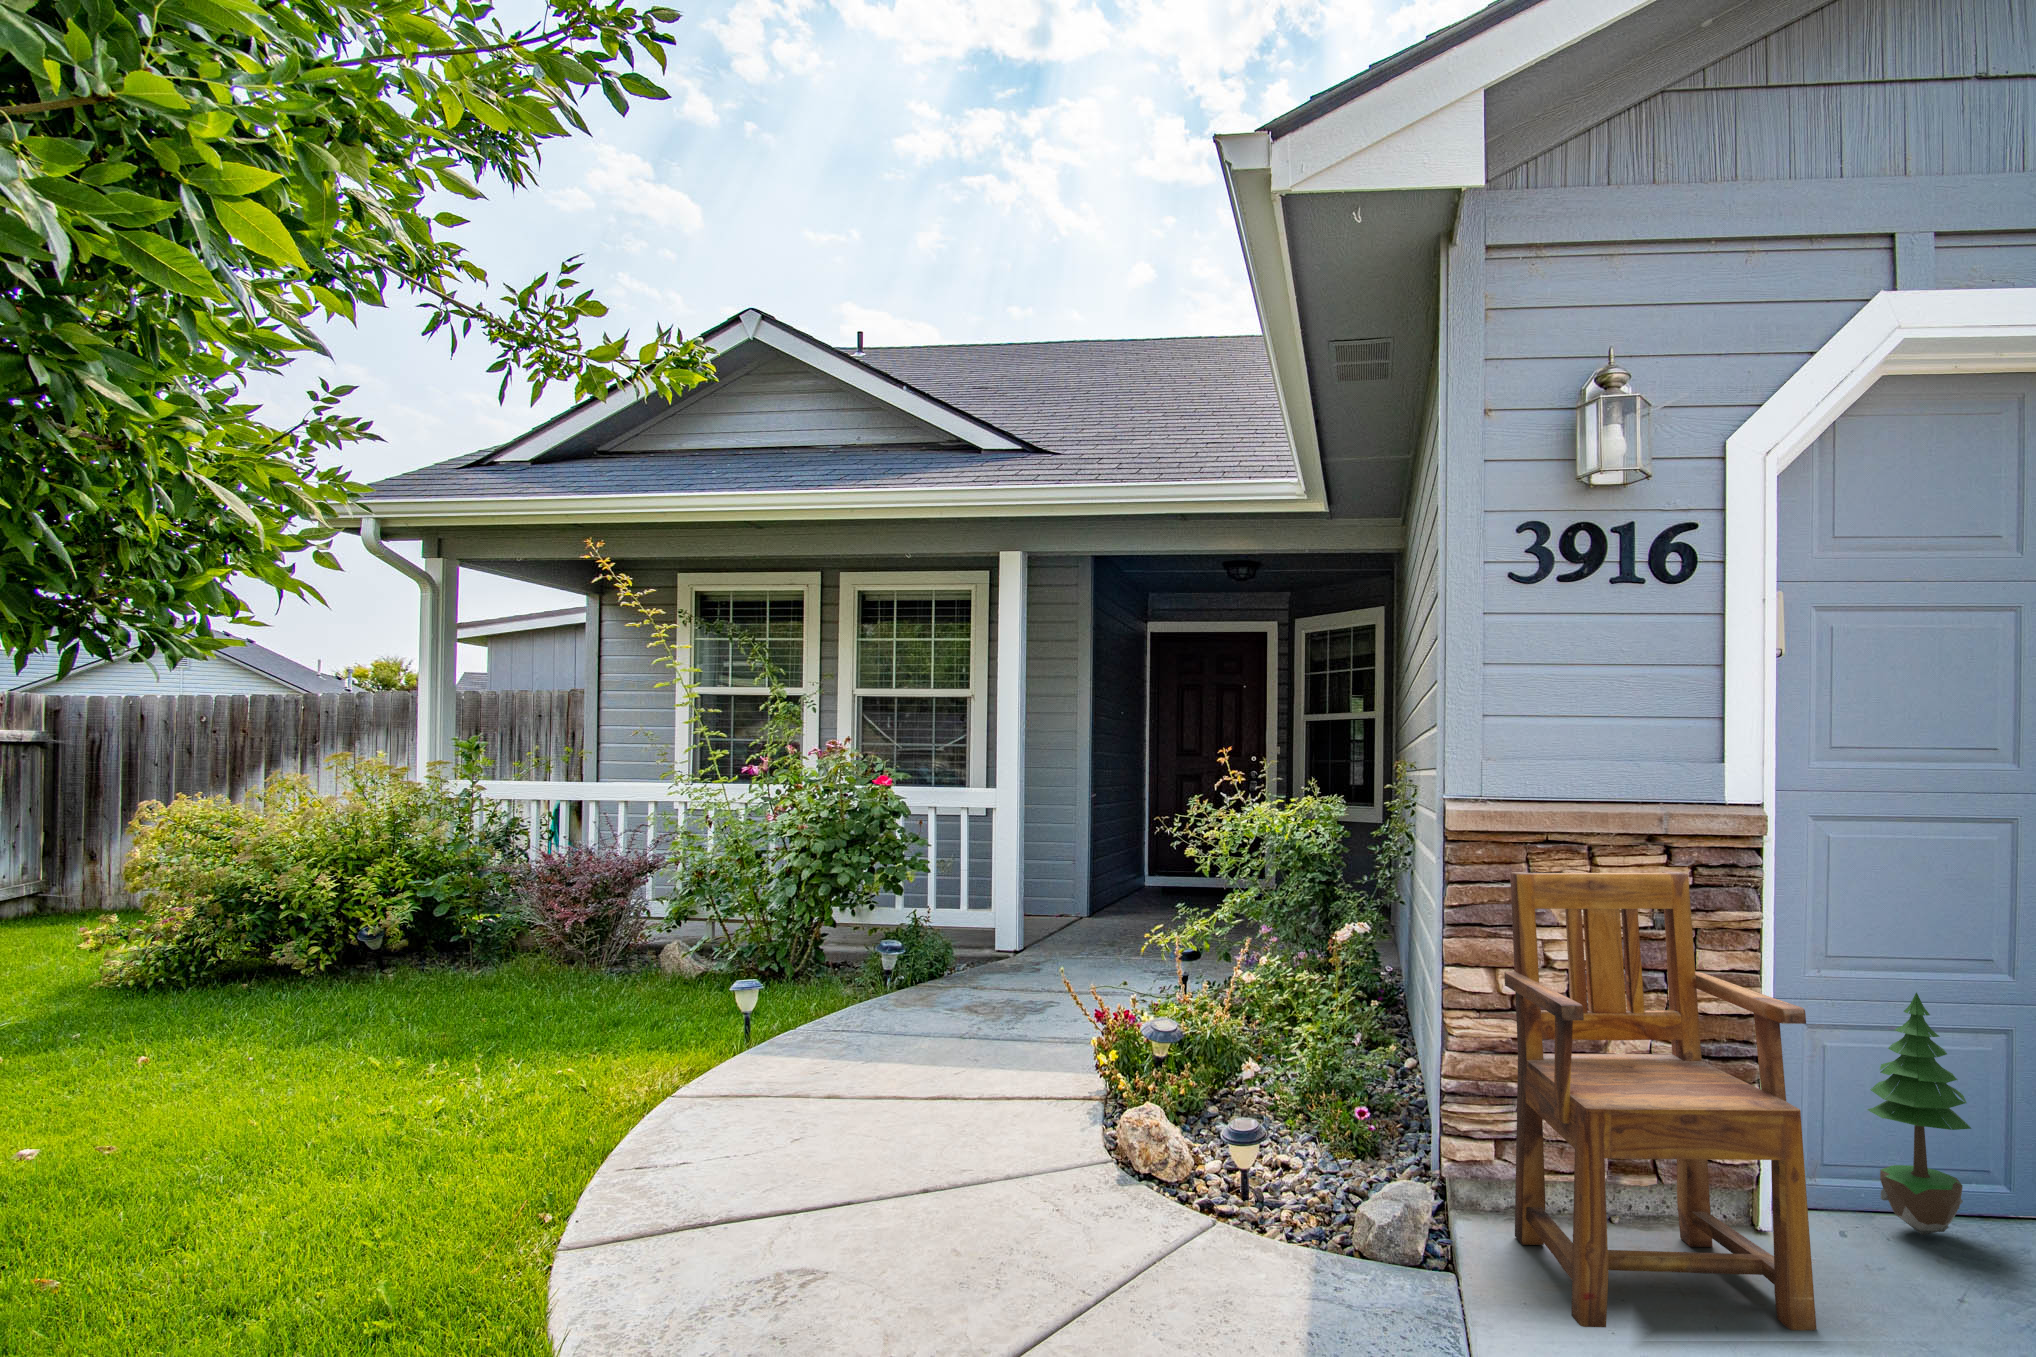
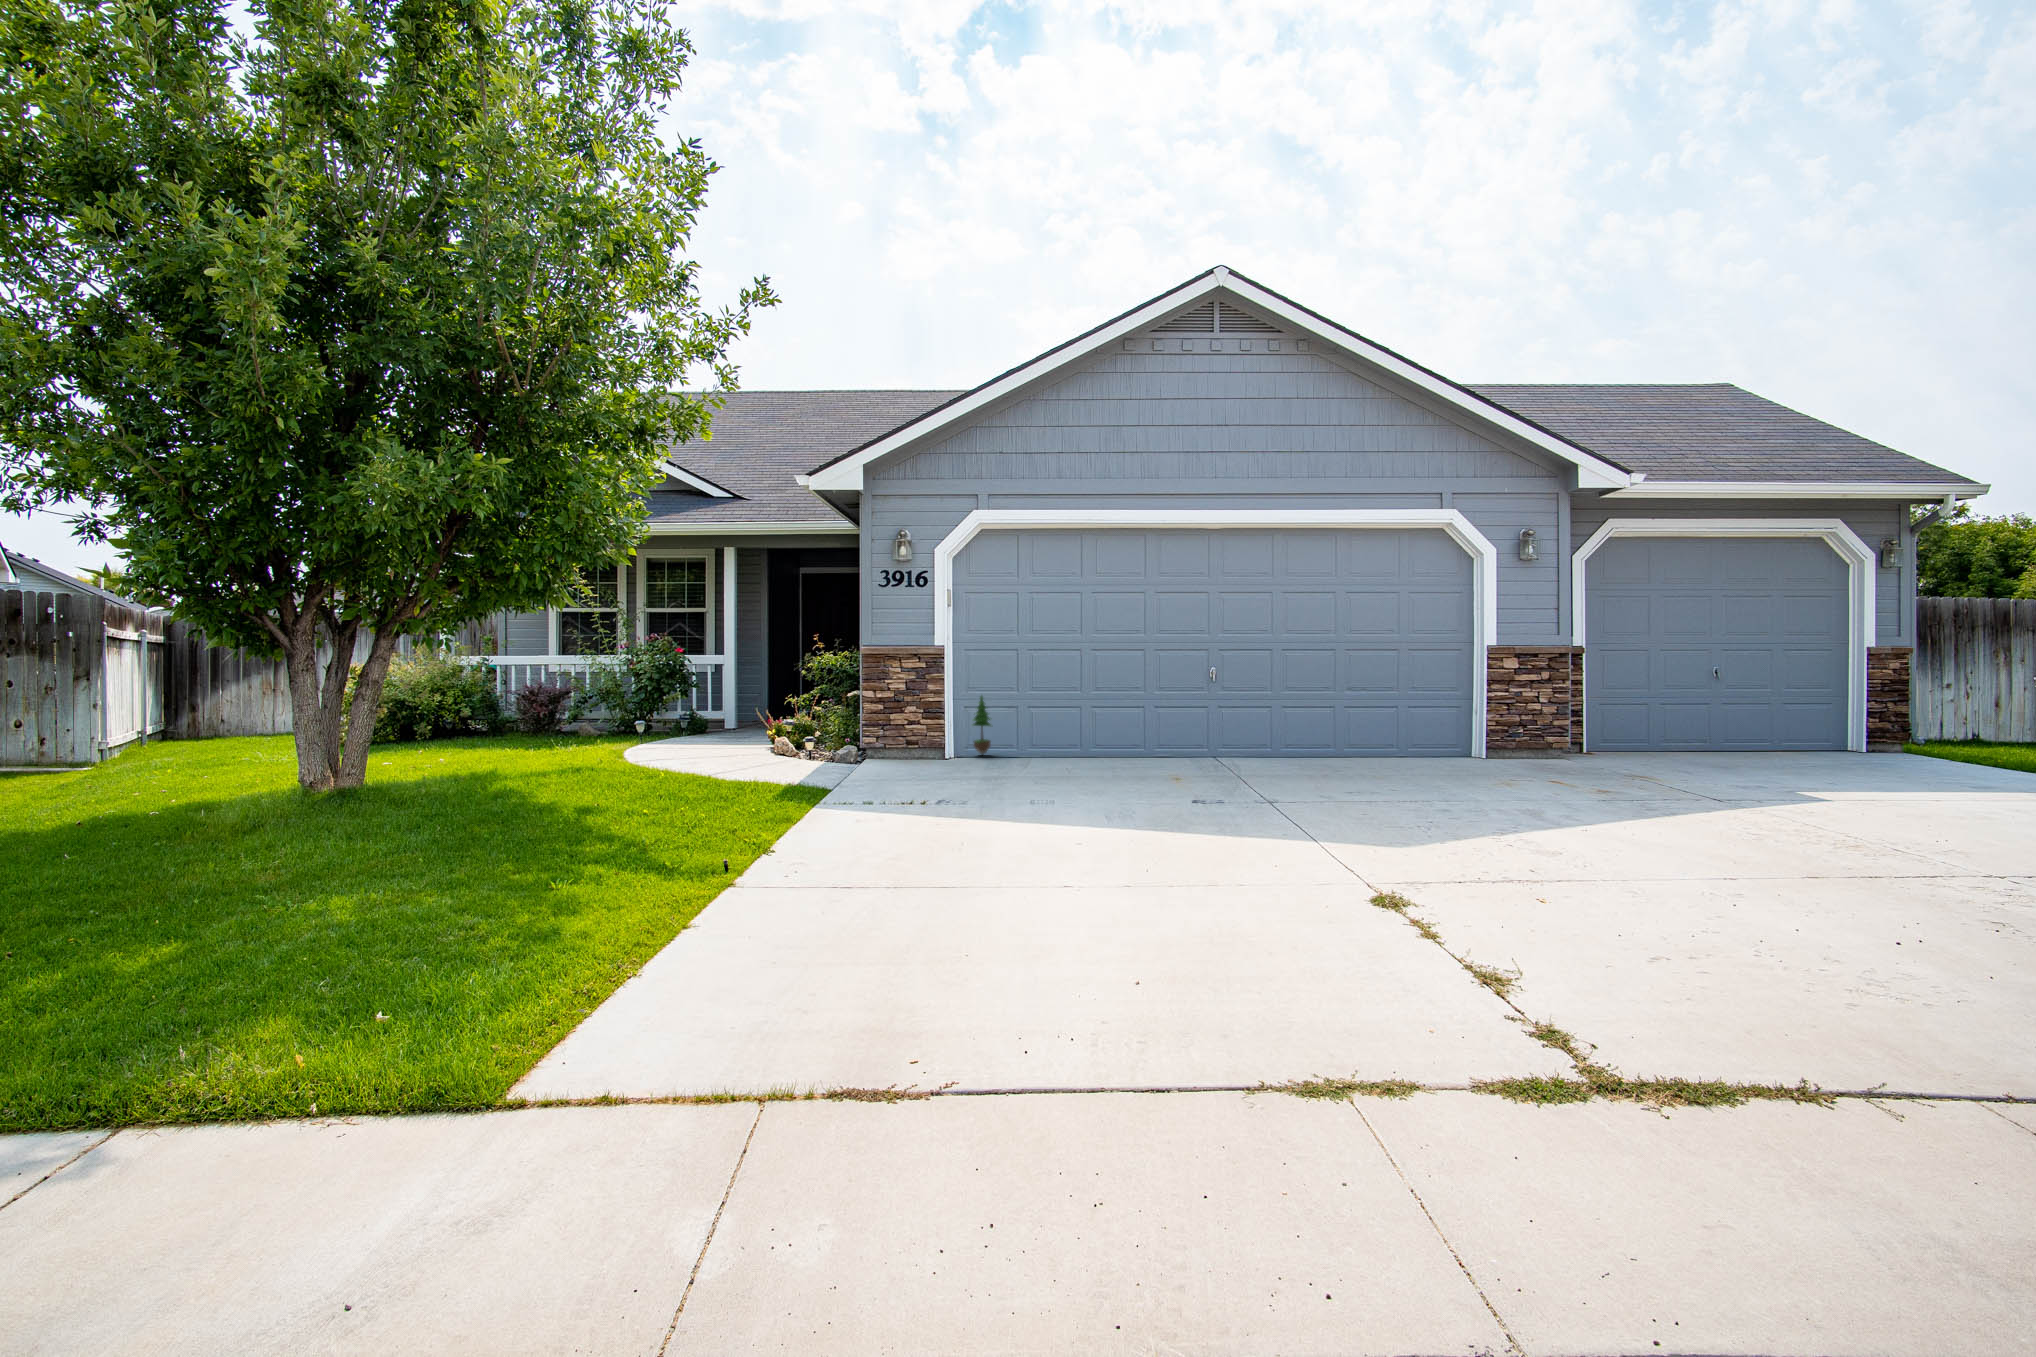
armchair: present [1504,872,1816,1330] -> none [876,664,936,768]

